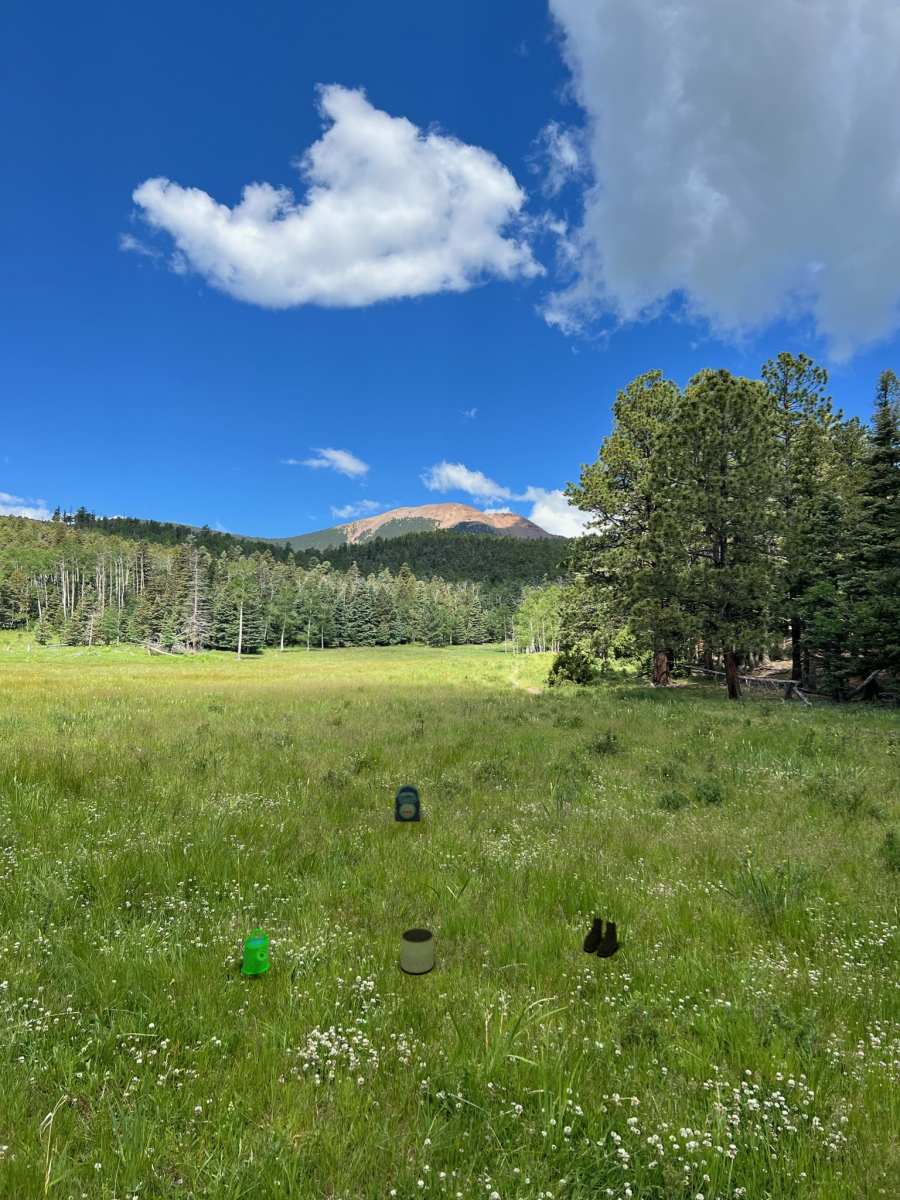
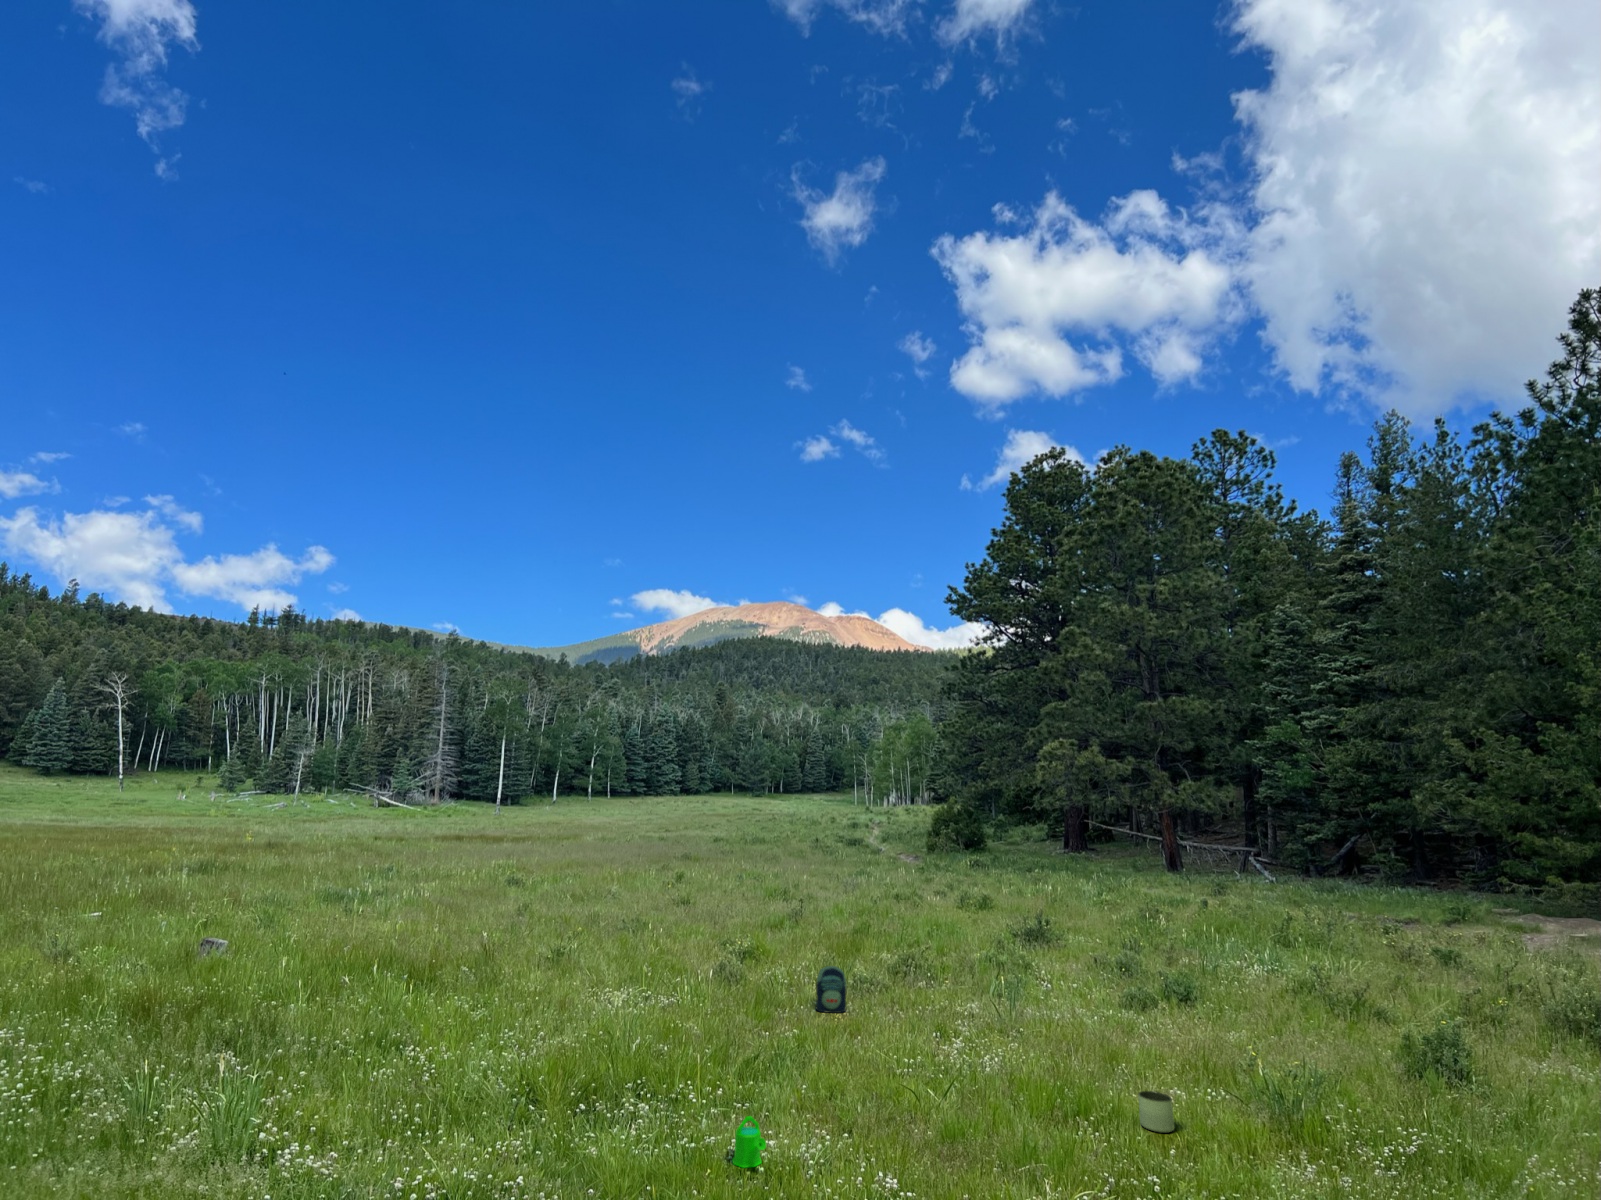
boots: present [583,918,617,956] -> none [1093,1115,1129,1158]
planter: present [401,928,434,974] -> present [1138,1091,1174,1133]

